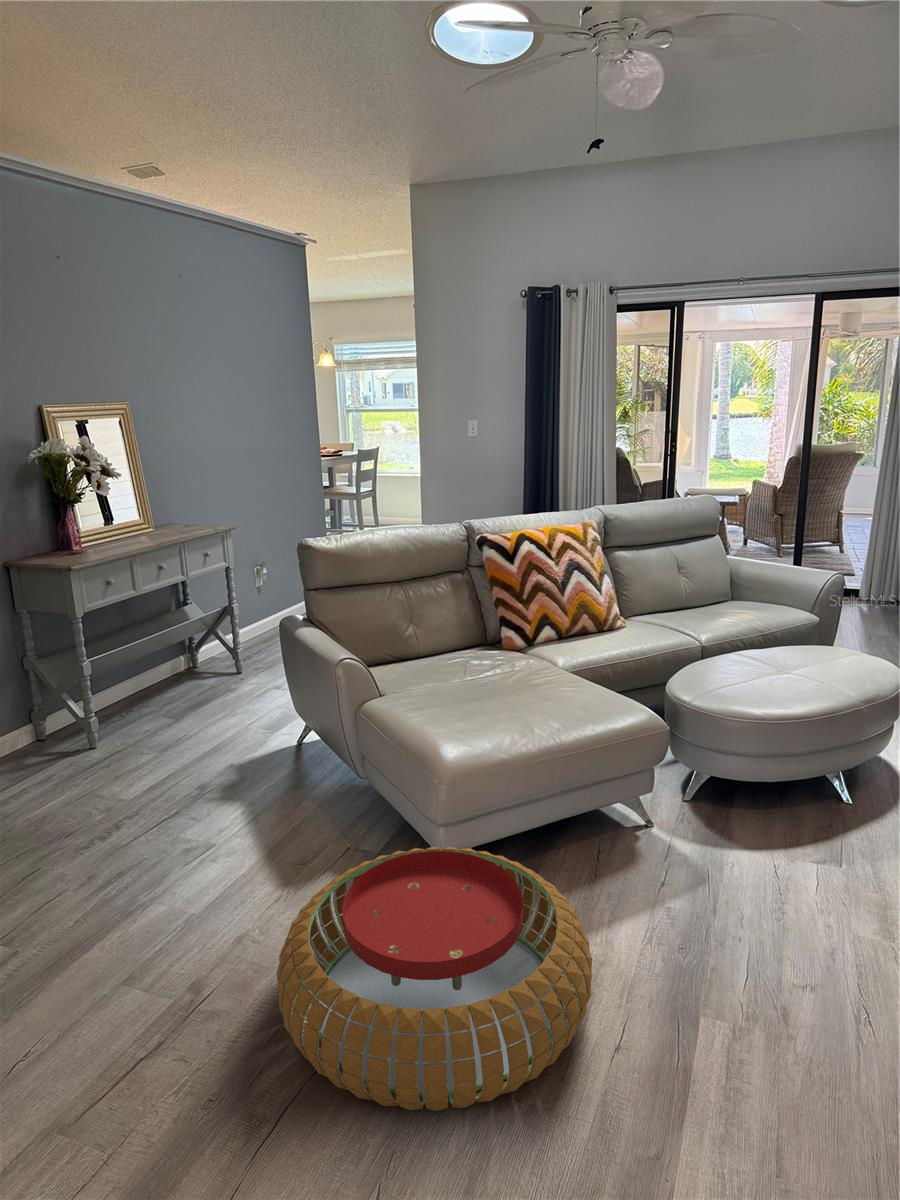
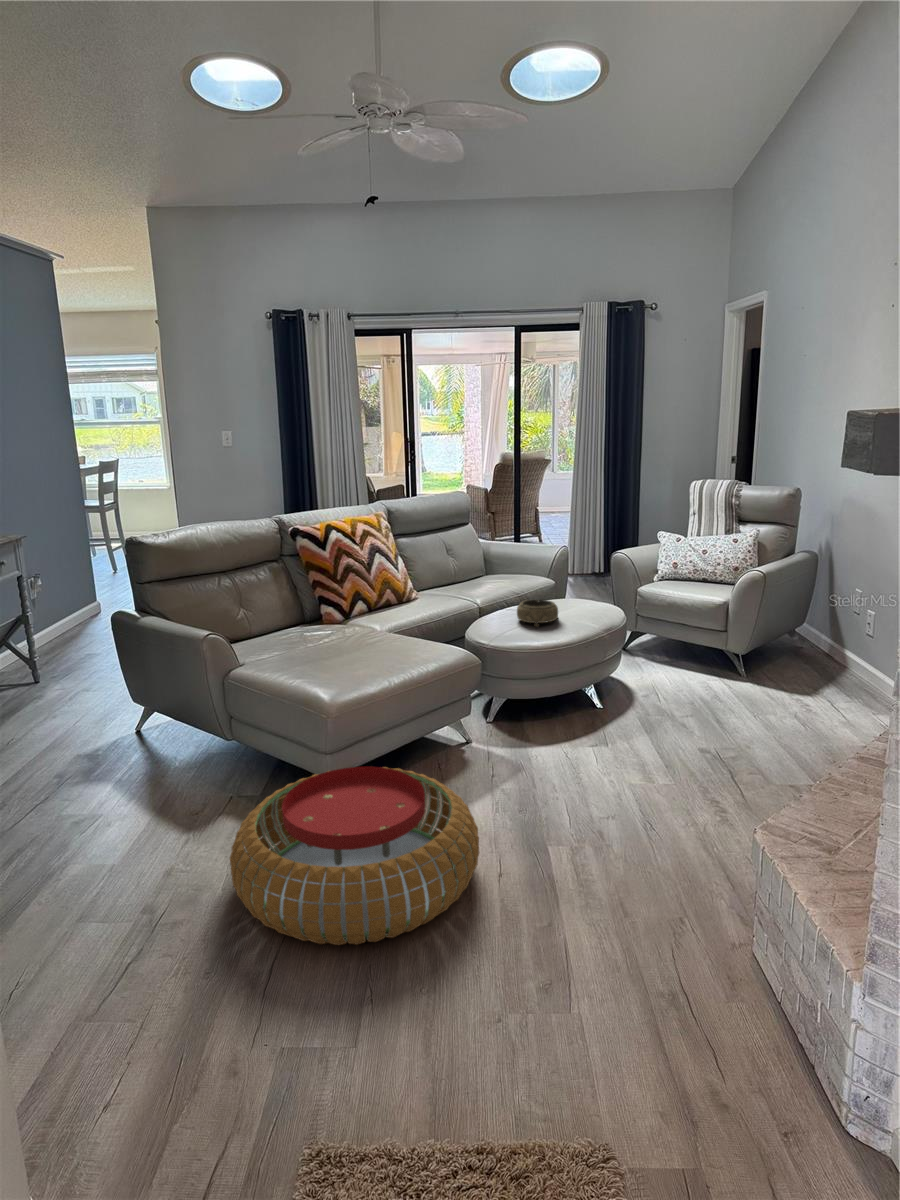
decorative bowl: none [741,648,801,686] -> present [517,600,558,627]

